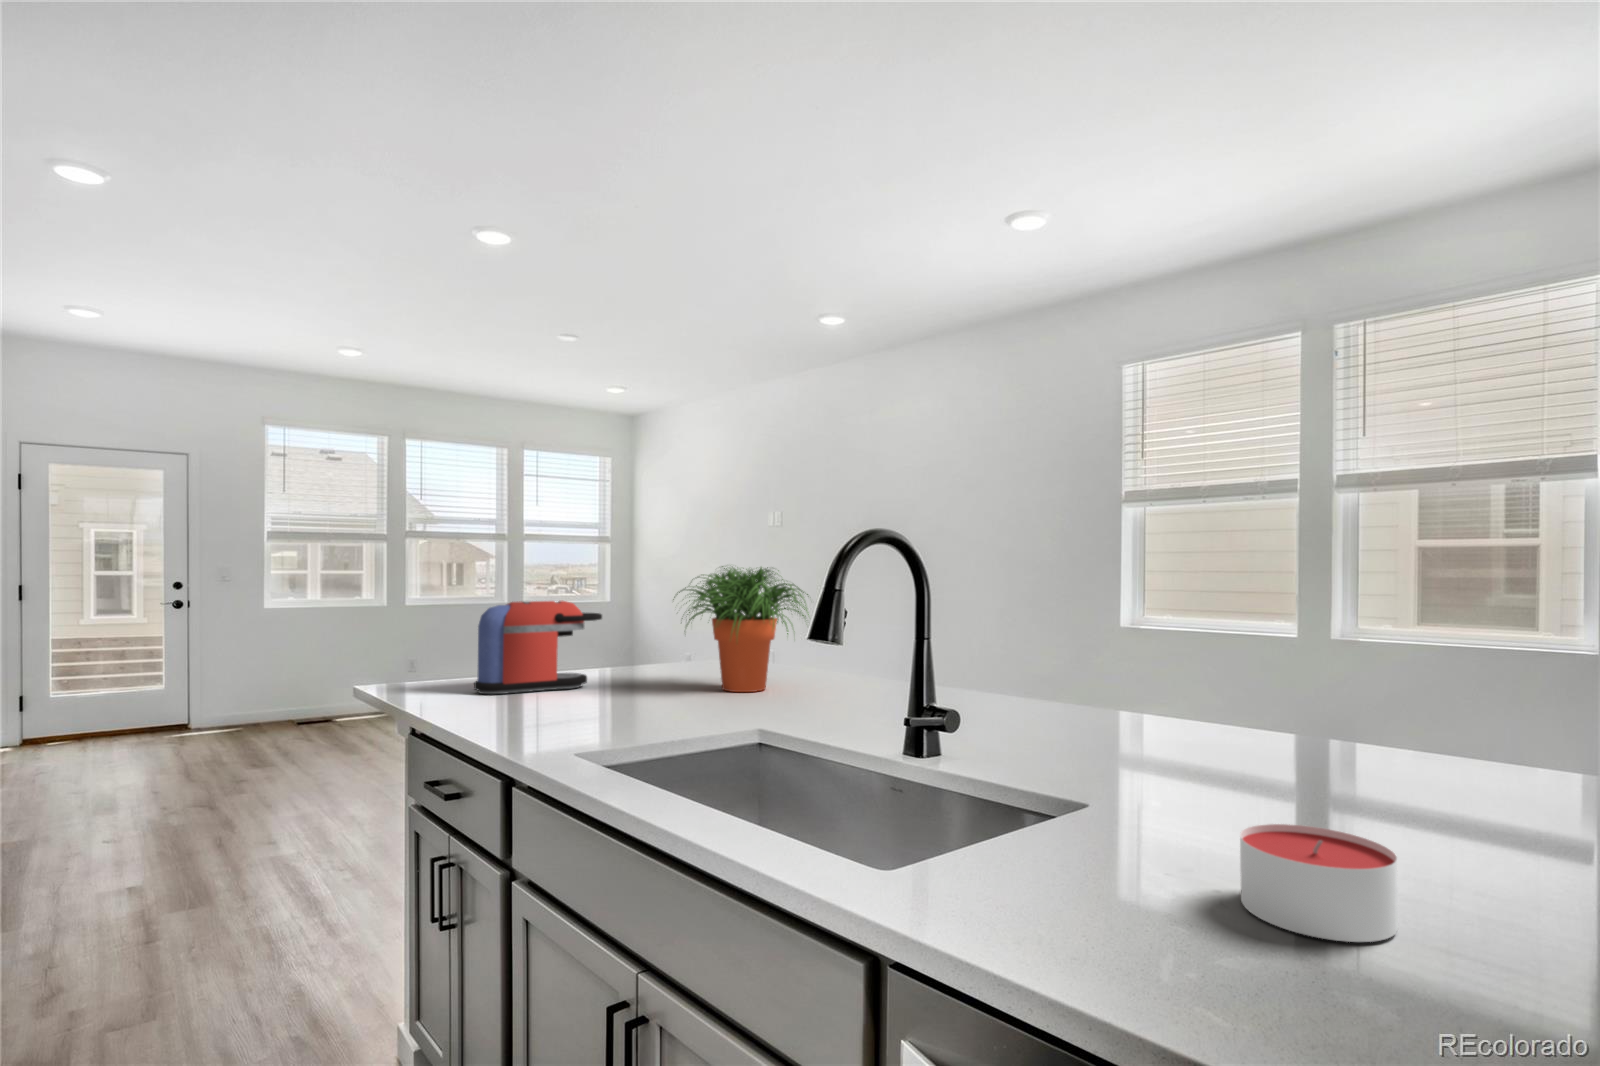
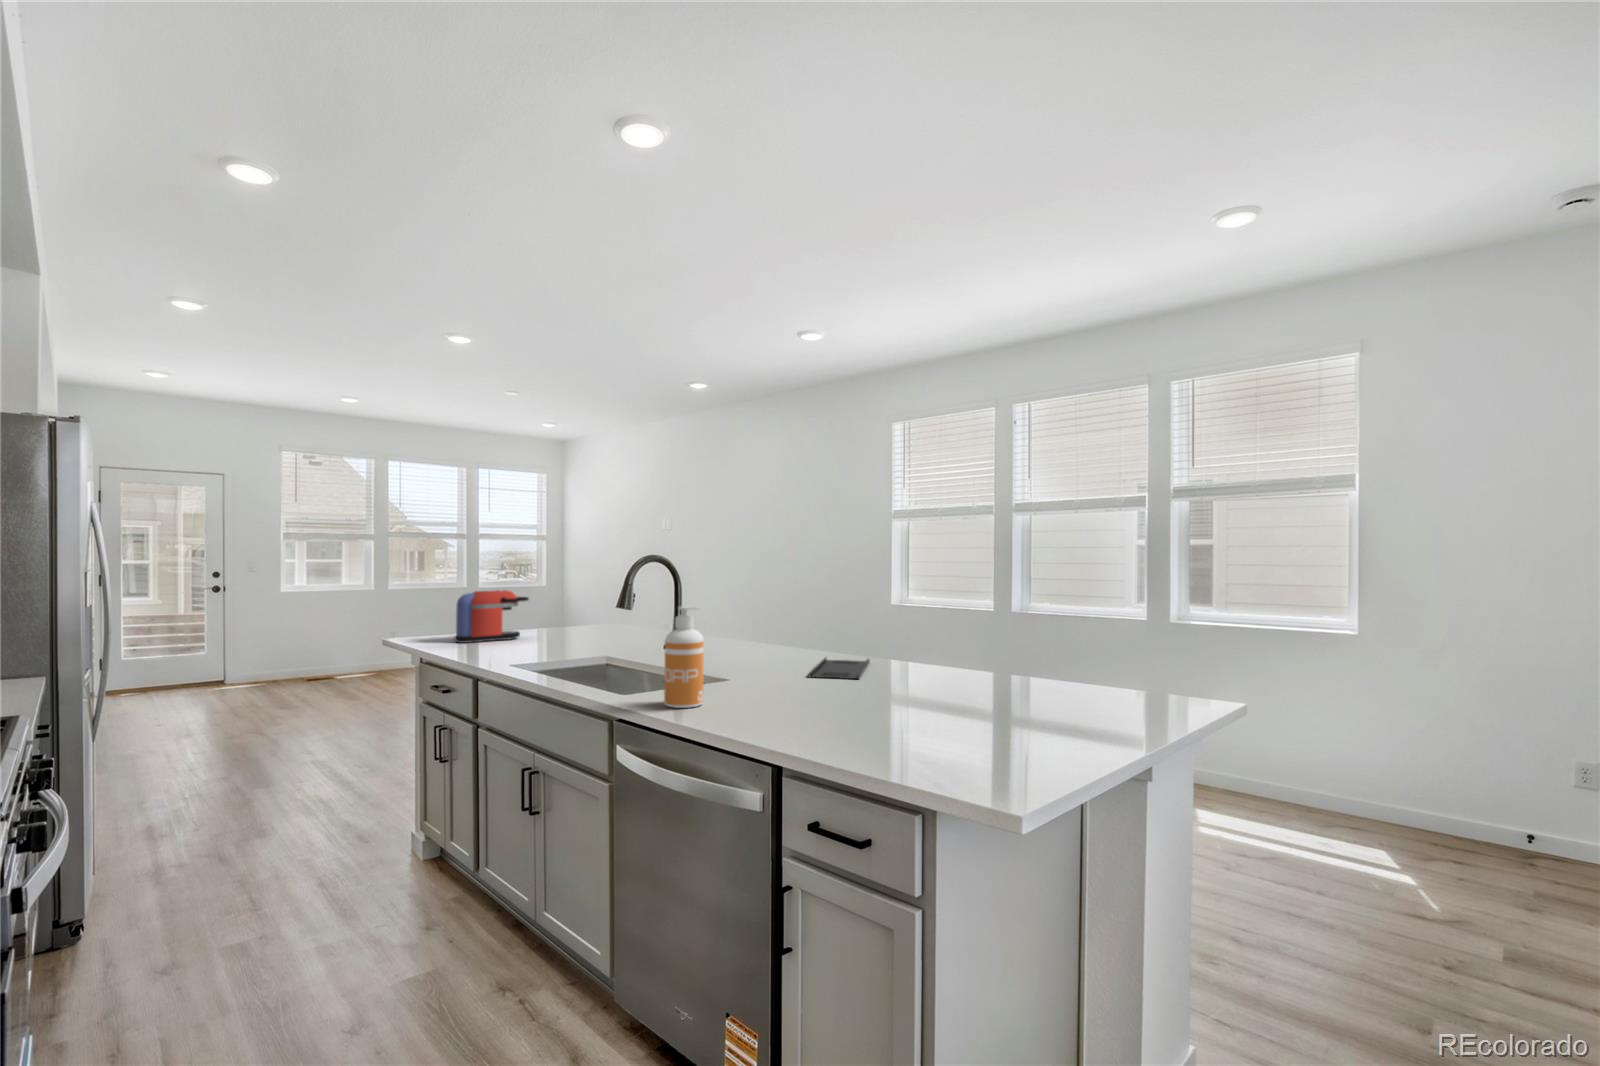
potted plant: present [673,566,809,692] -> none [569,569,651,640]
soap dispenser: none [1048,633,1177,959] -> present [664,606,704,708]
tray: none [1240,748,1441,823] -> present [808,658,870,679]
candle: present [1240,824,1398,942] -> none [738,672,783,704]

